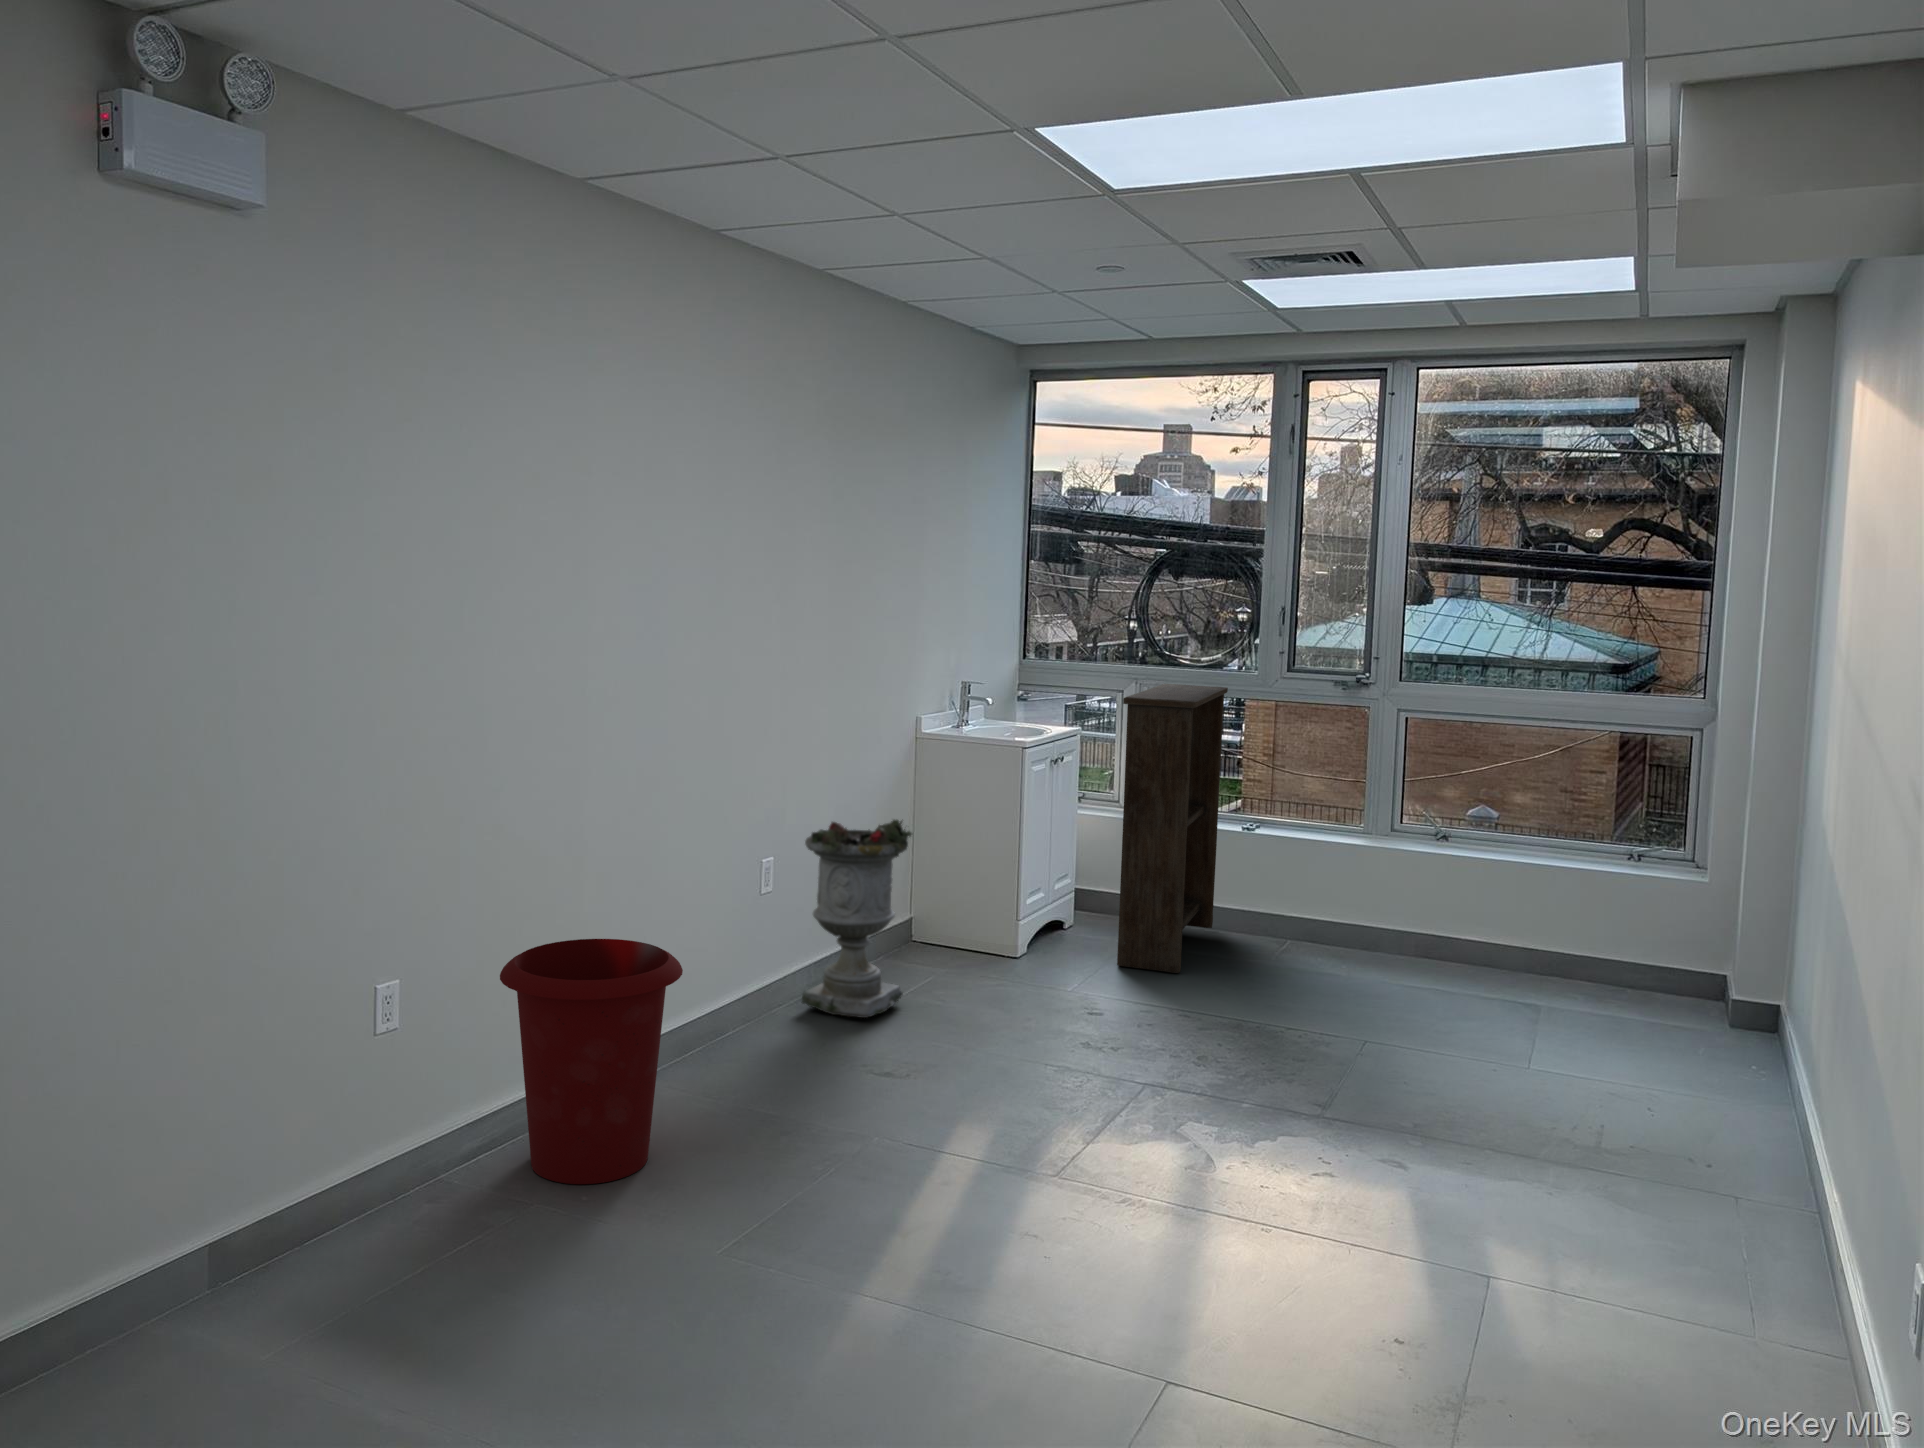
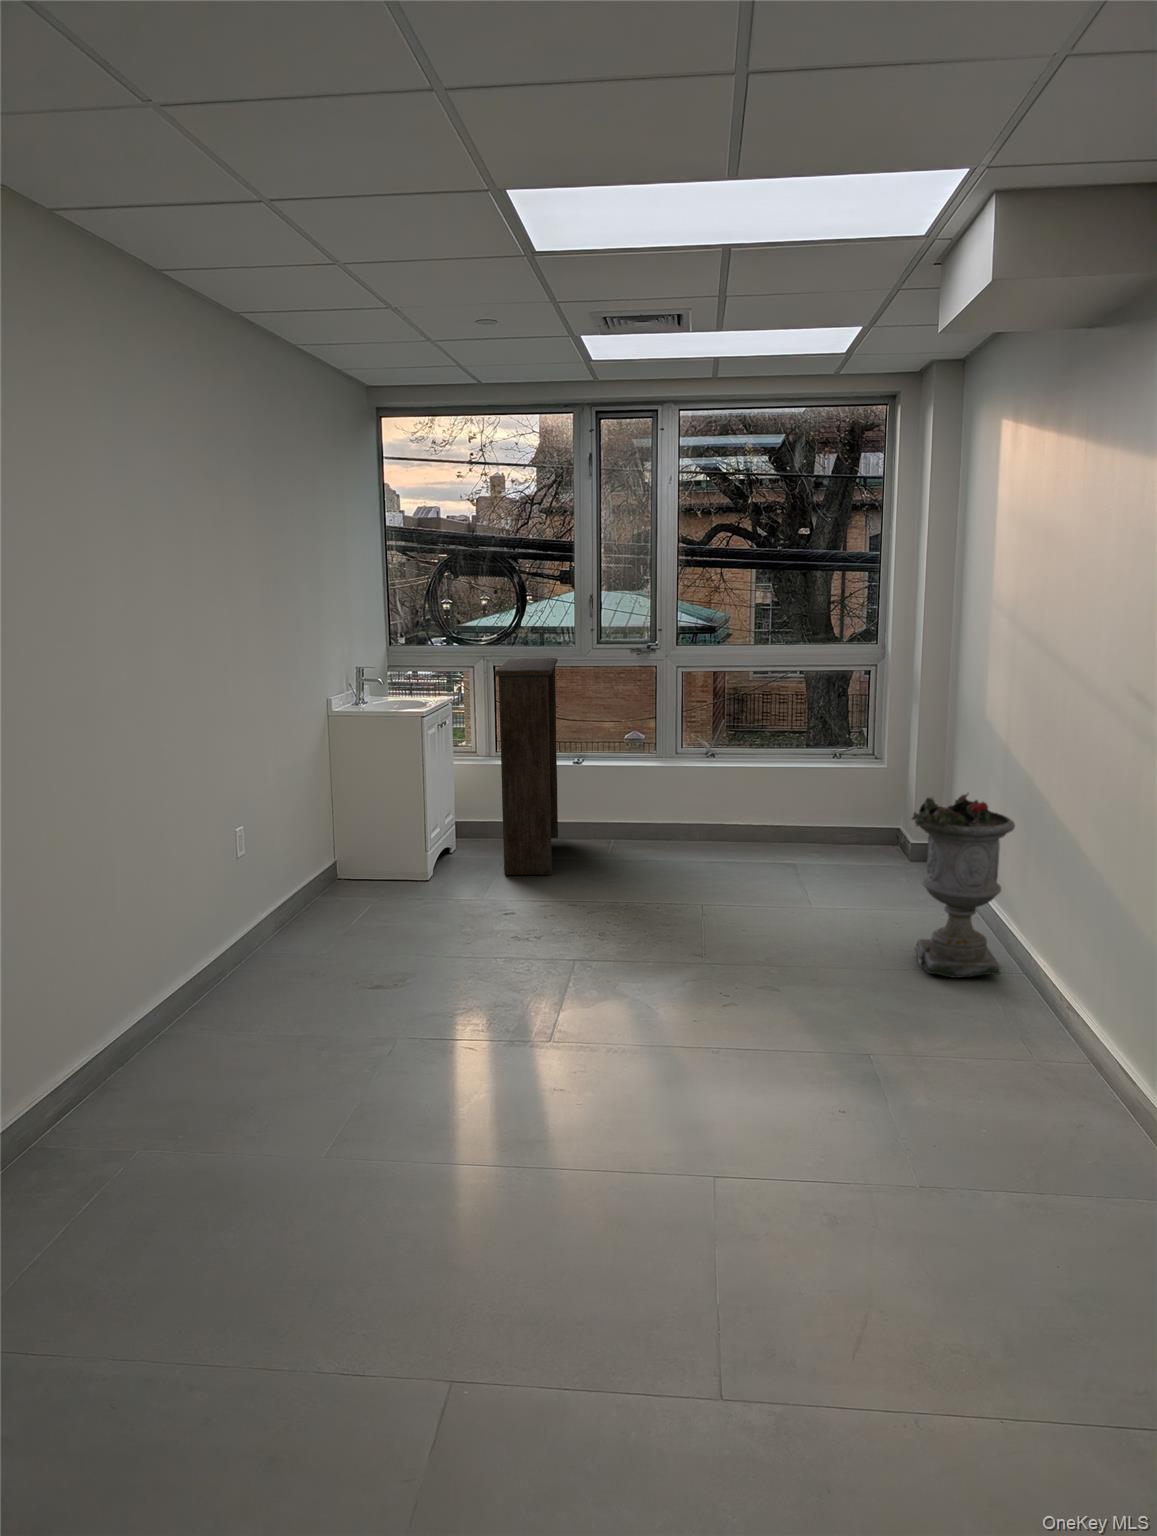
planter: present [802,819,912,1018] -> present [912,794,1015,978]
waste bin: present [500,939,683,1184] -> none [44,915,217,1133]

